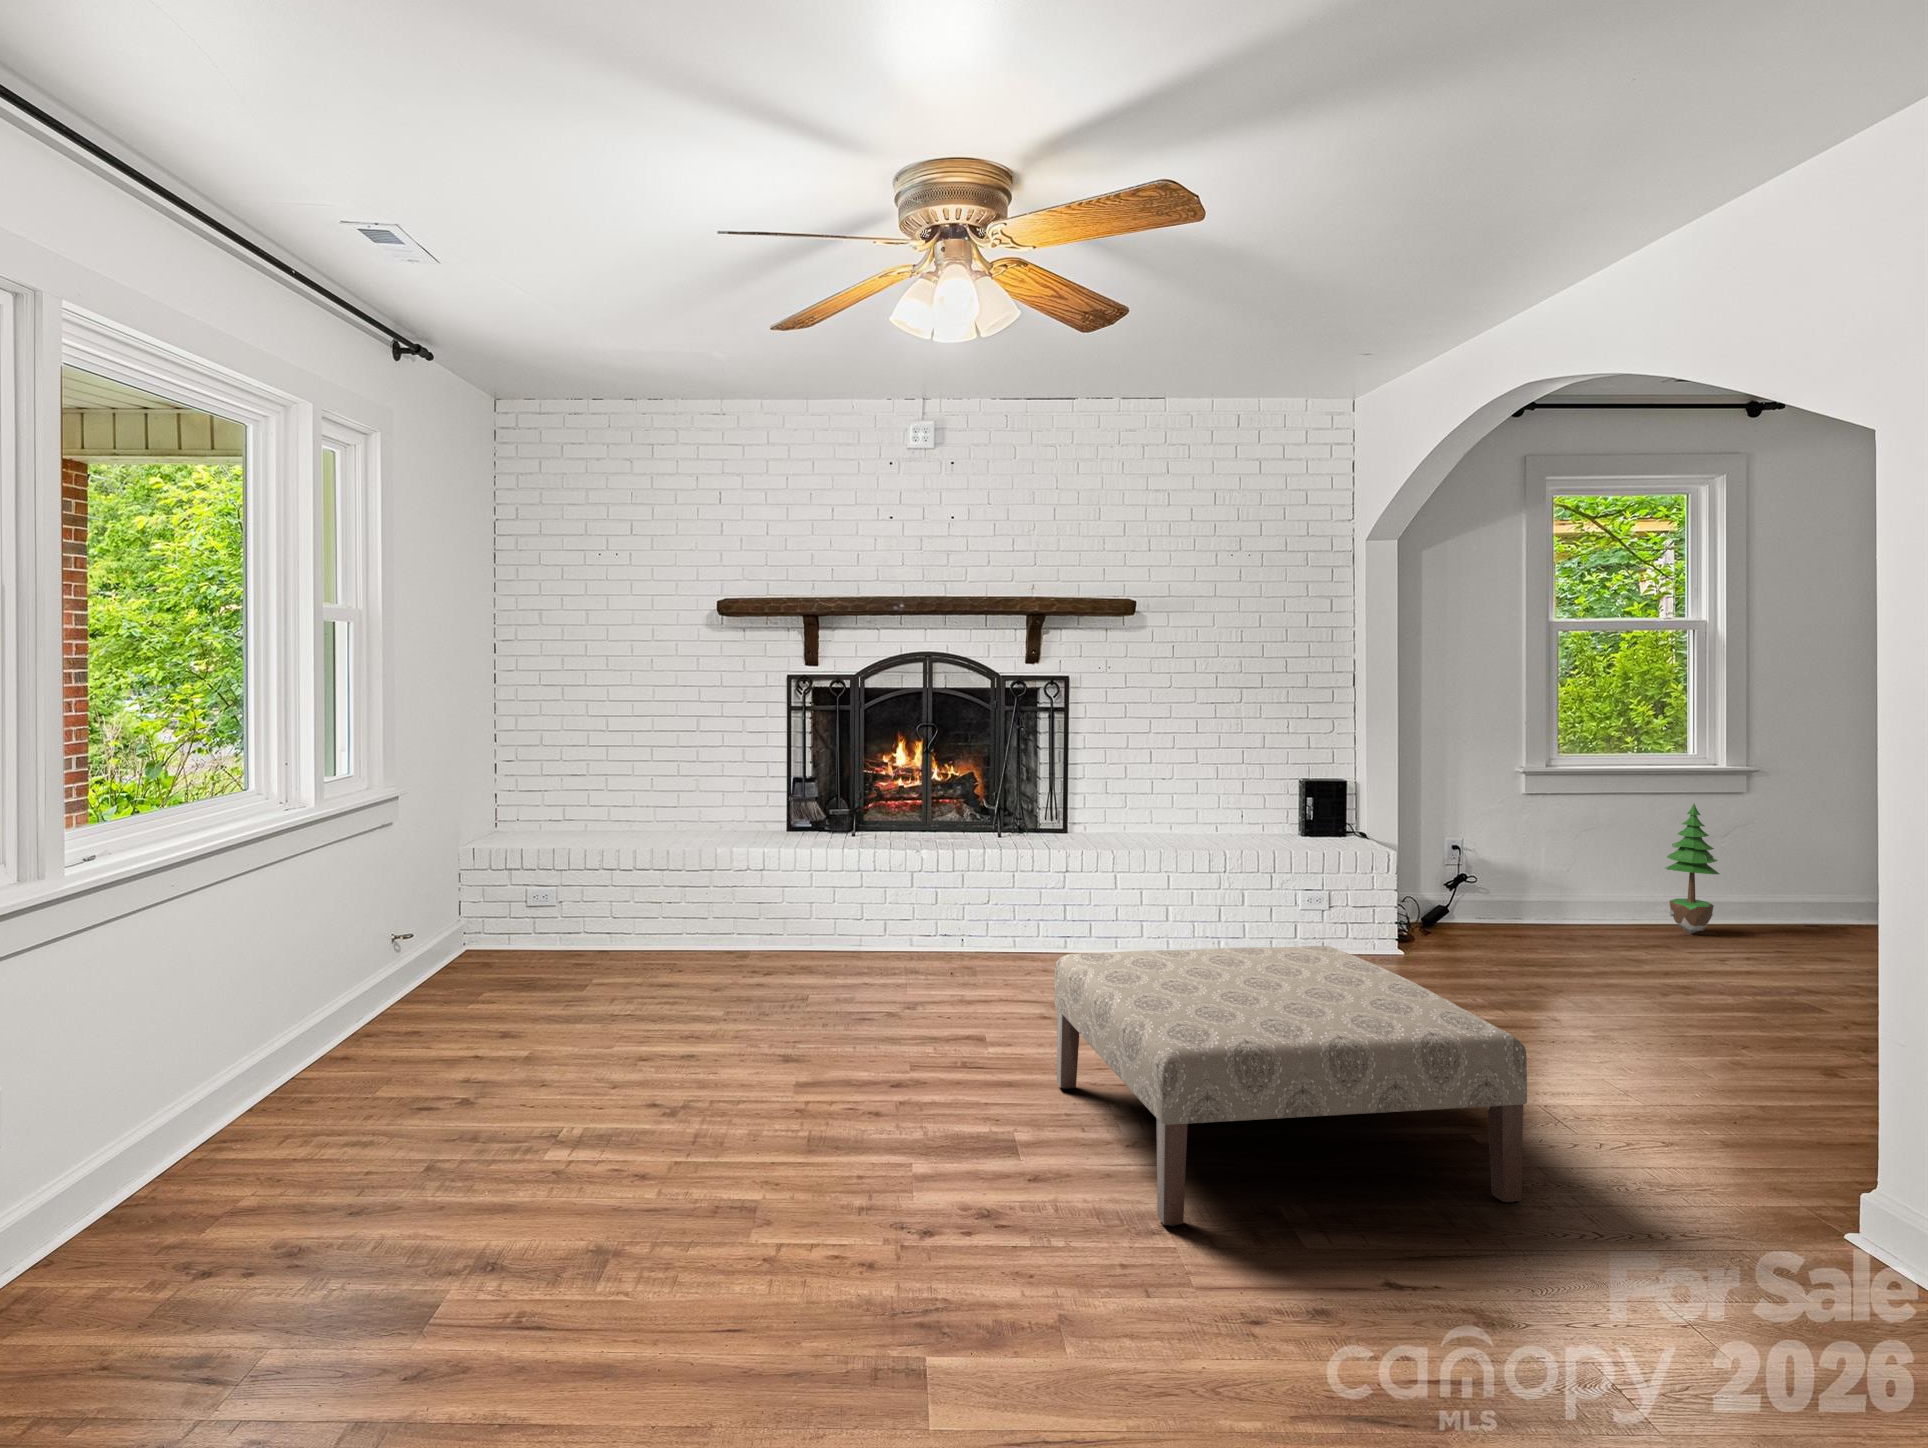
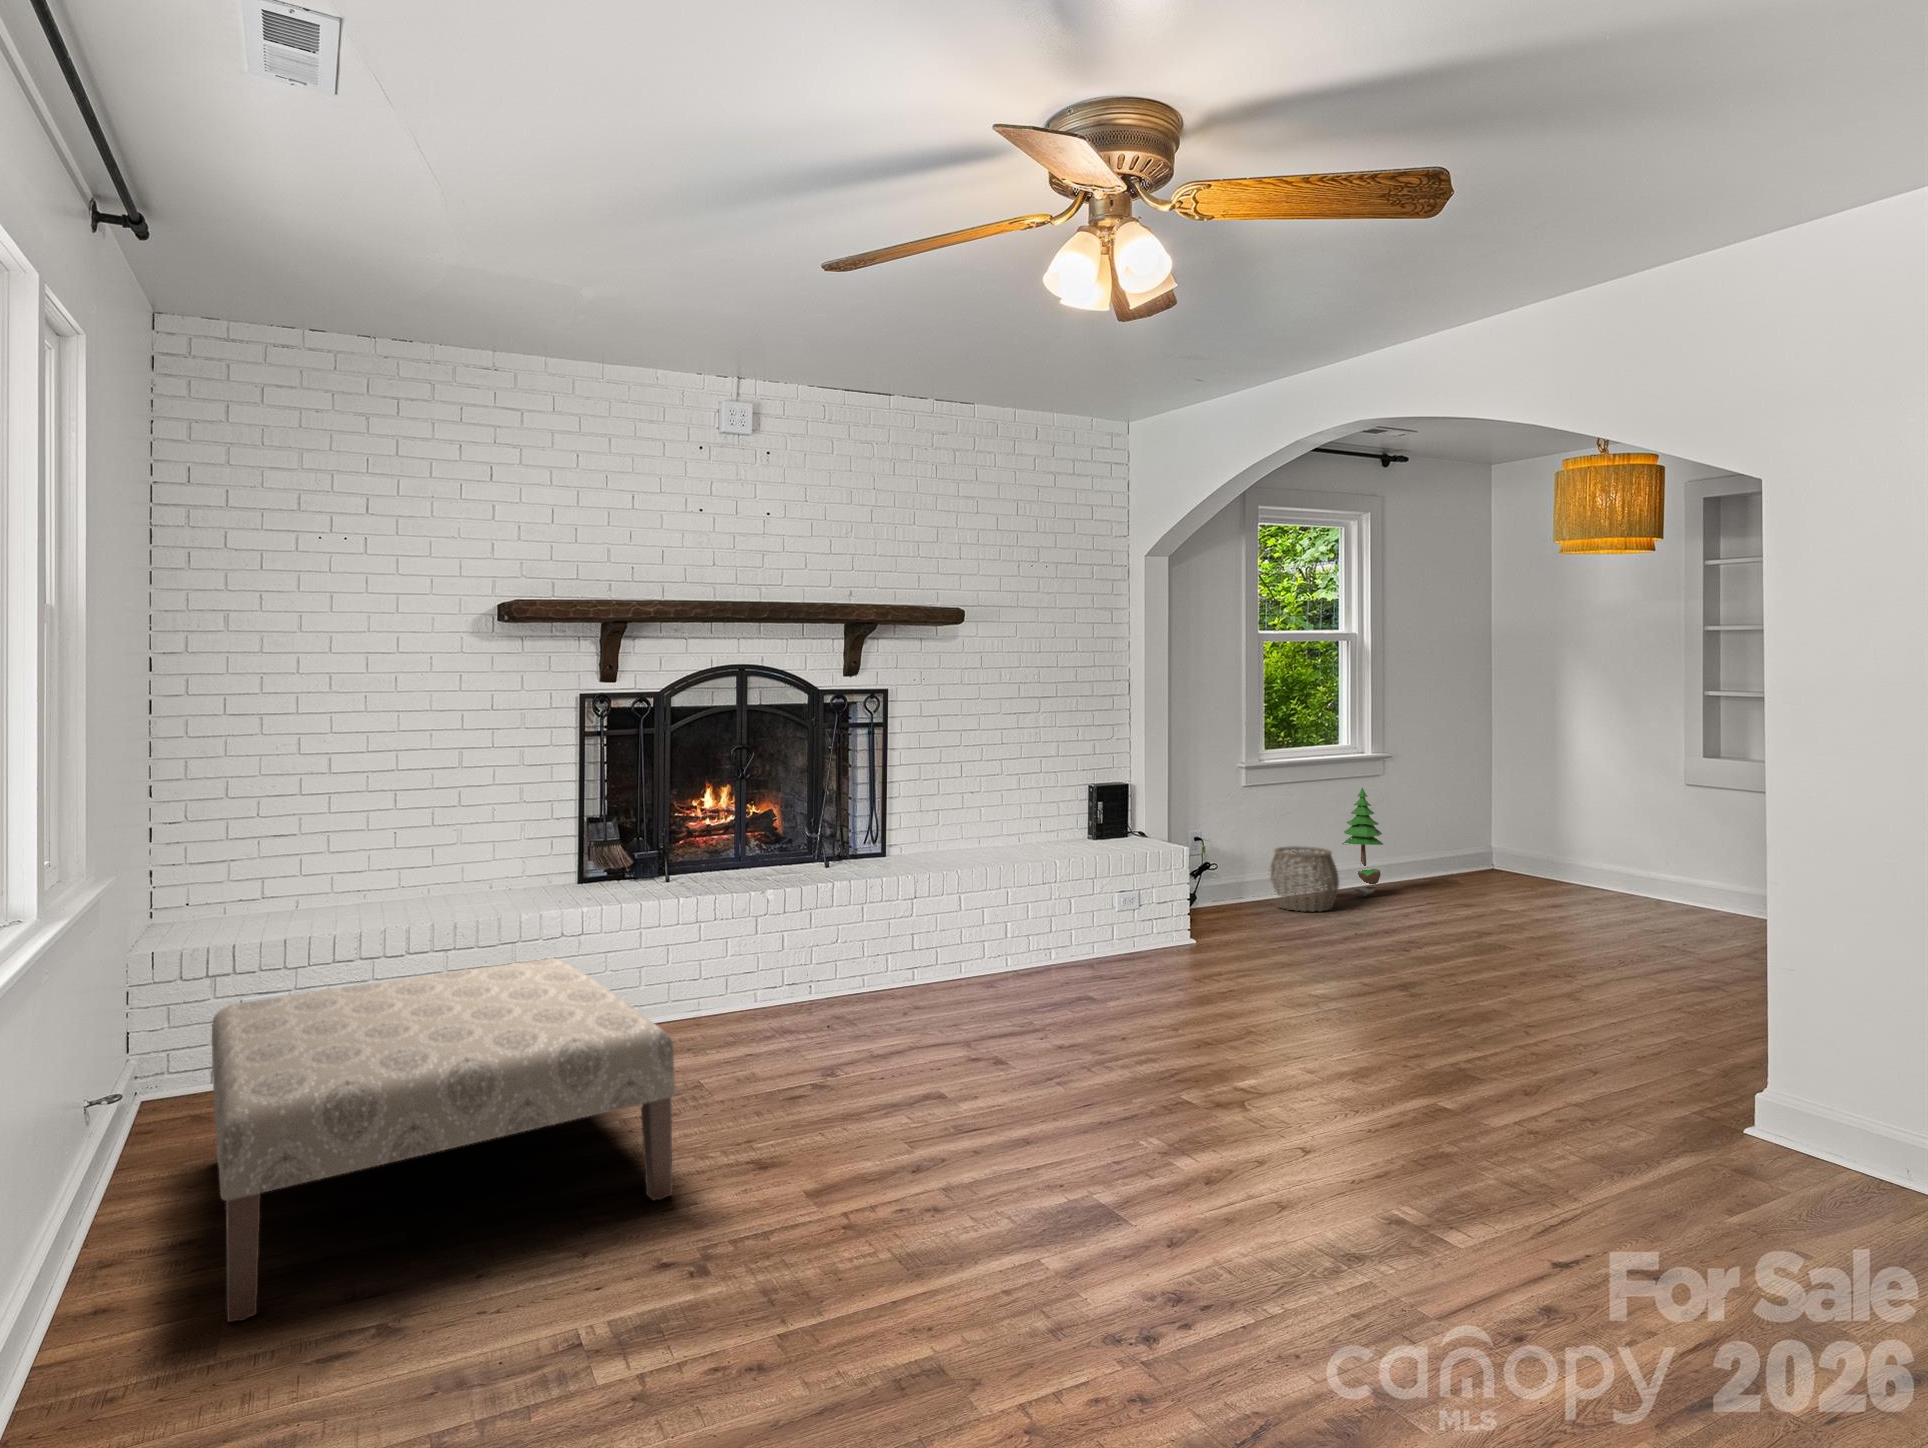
woven basket: none [1544,865,1634,943] -> present [1269,846,1339,912]
ottoman: present [1054,946,1527,1226] -> present [212,958,675,1322]

